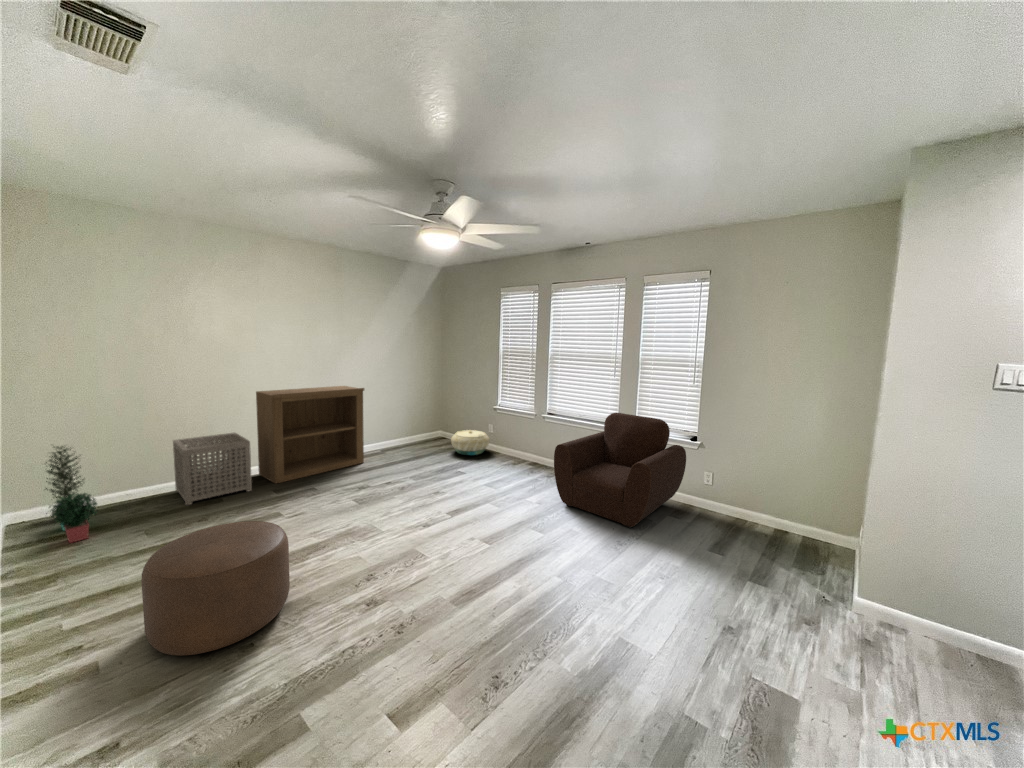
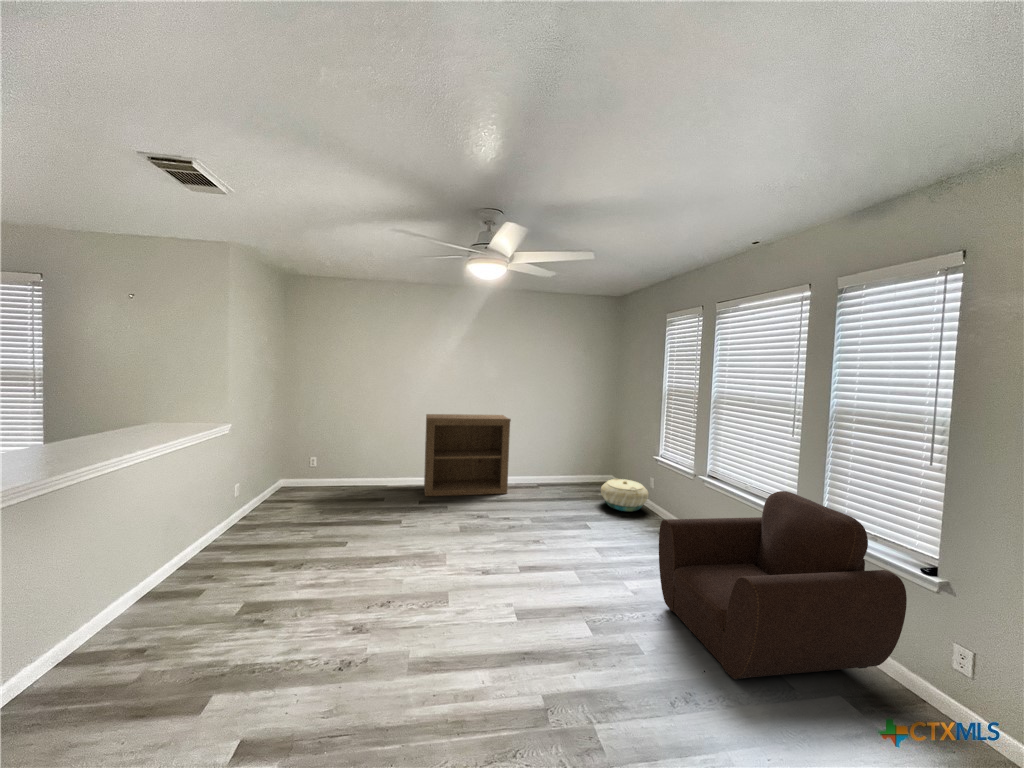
side table: present [173,432,252,505] -> none [361,446,410,499]
potted plant: present [46,446,97,543] -> none [283,439,318,507]
ottoman: present [141,521,290,655] -> none [236,517,337,610]

